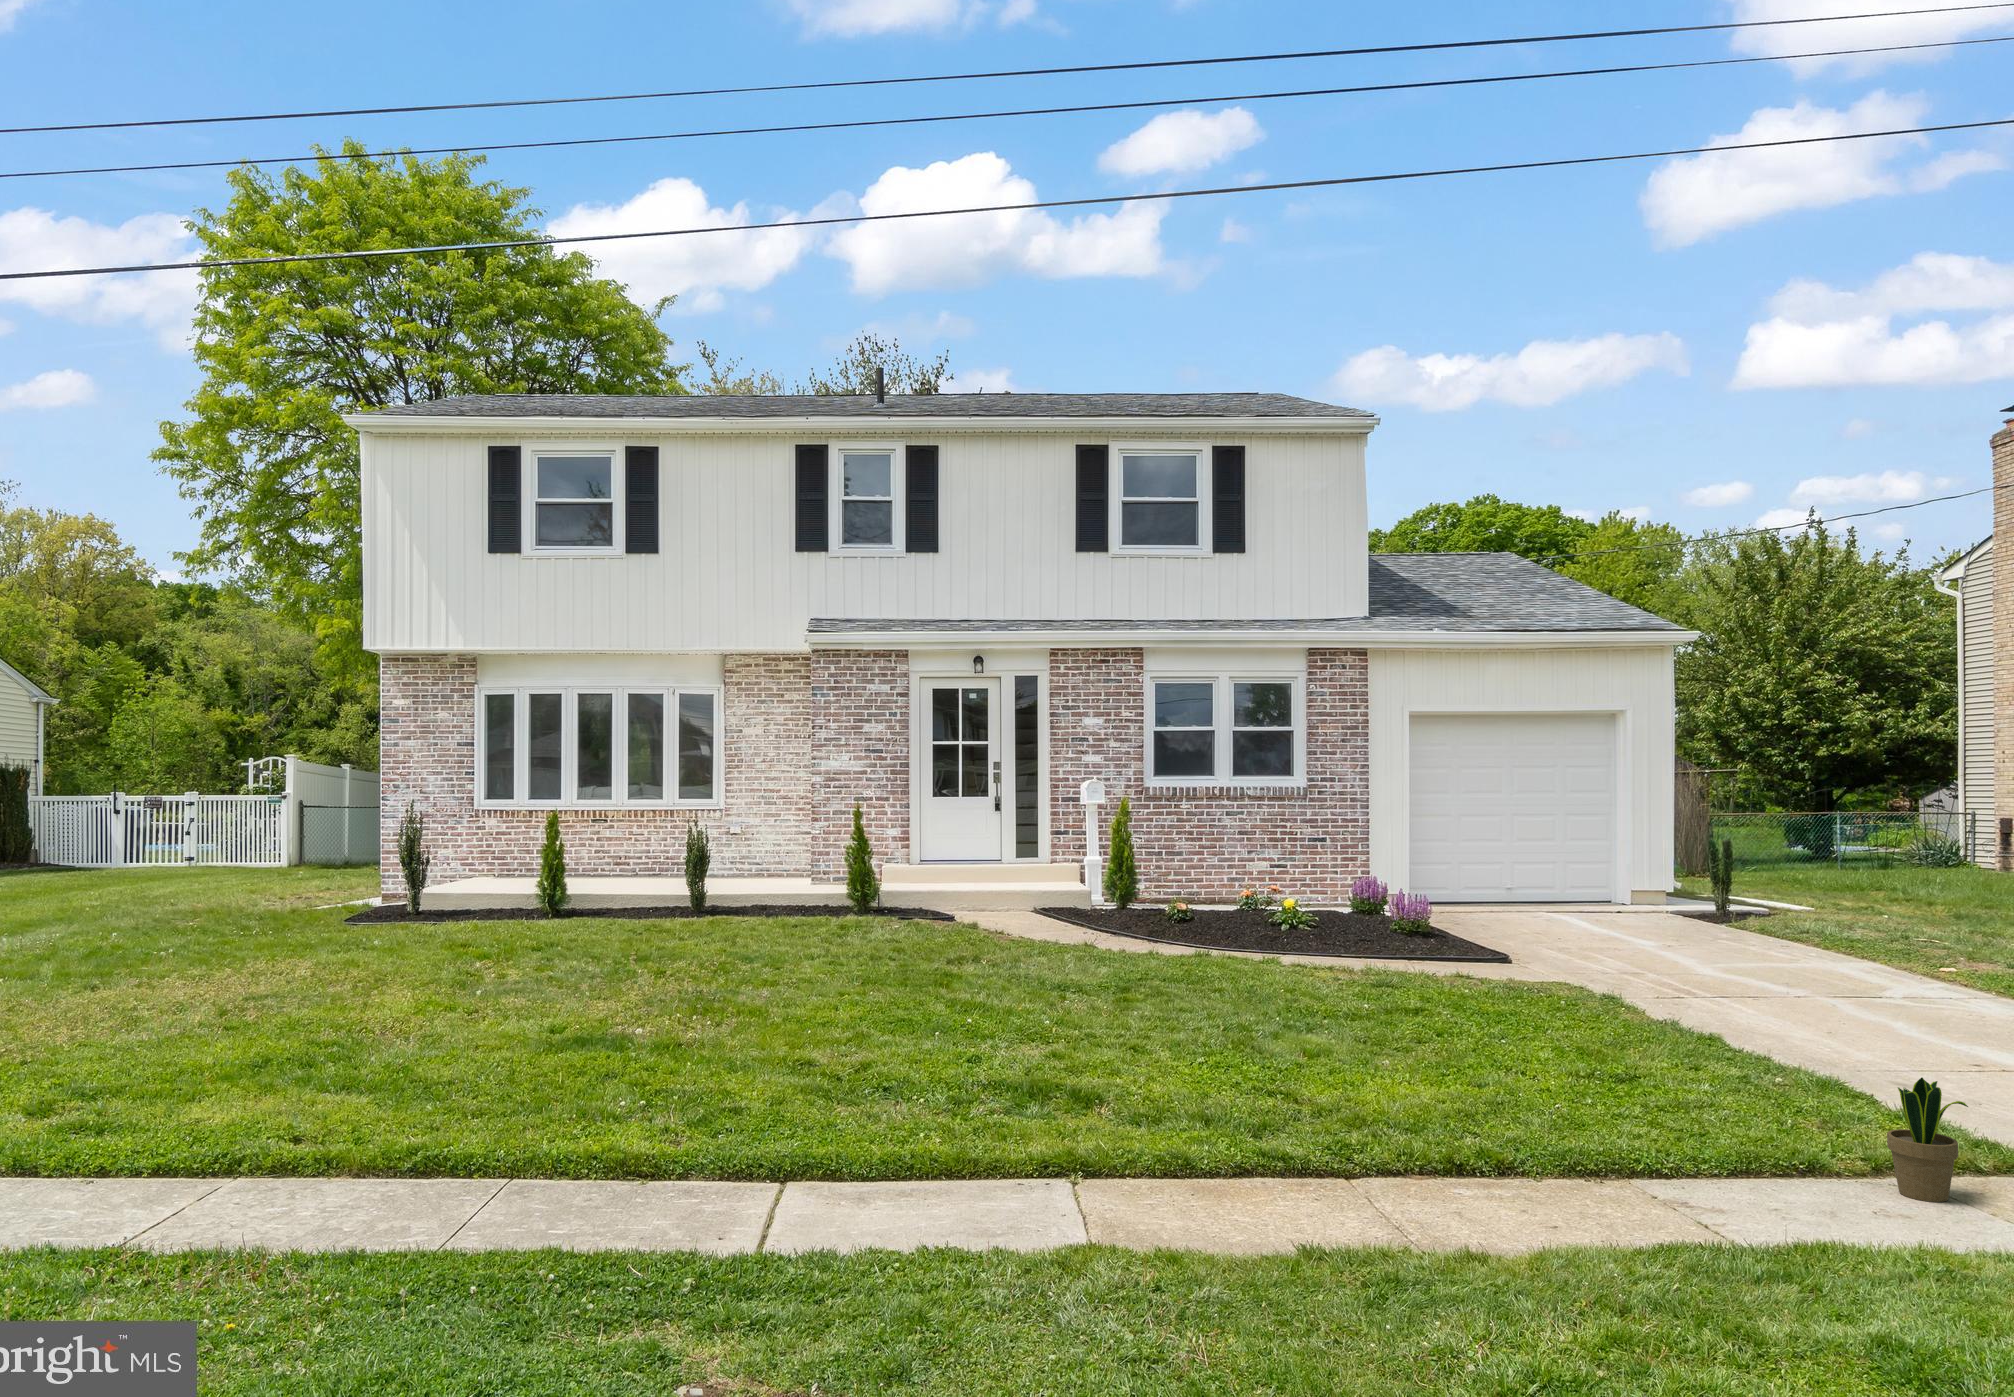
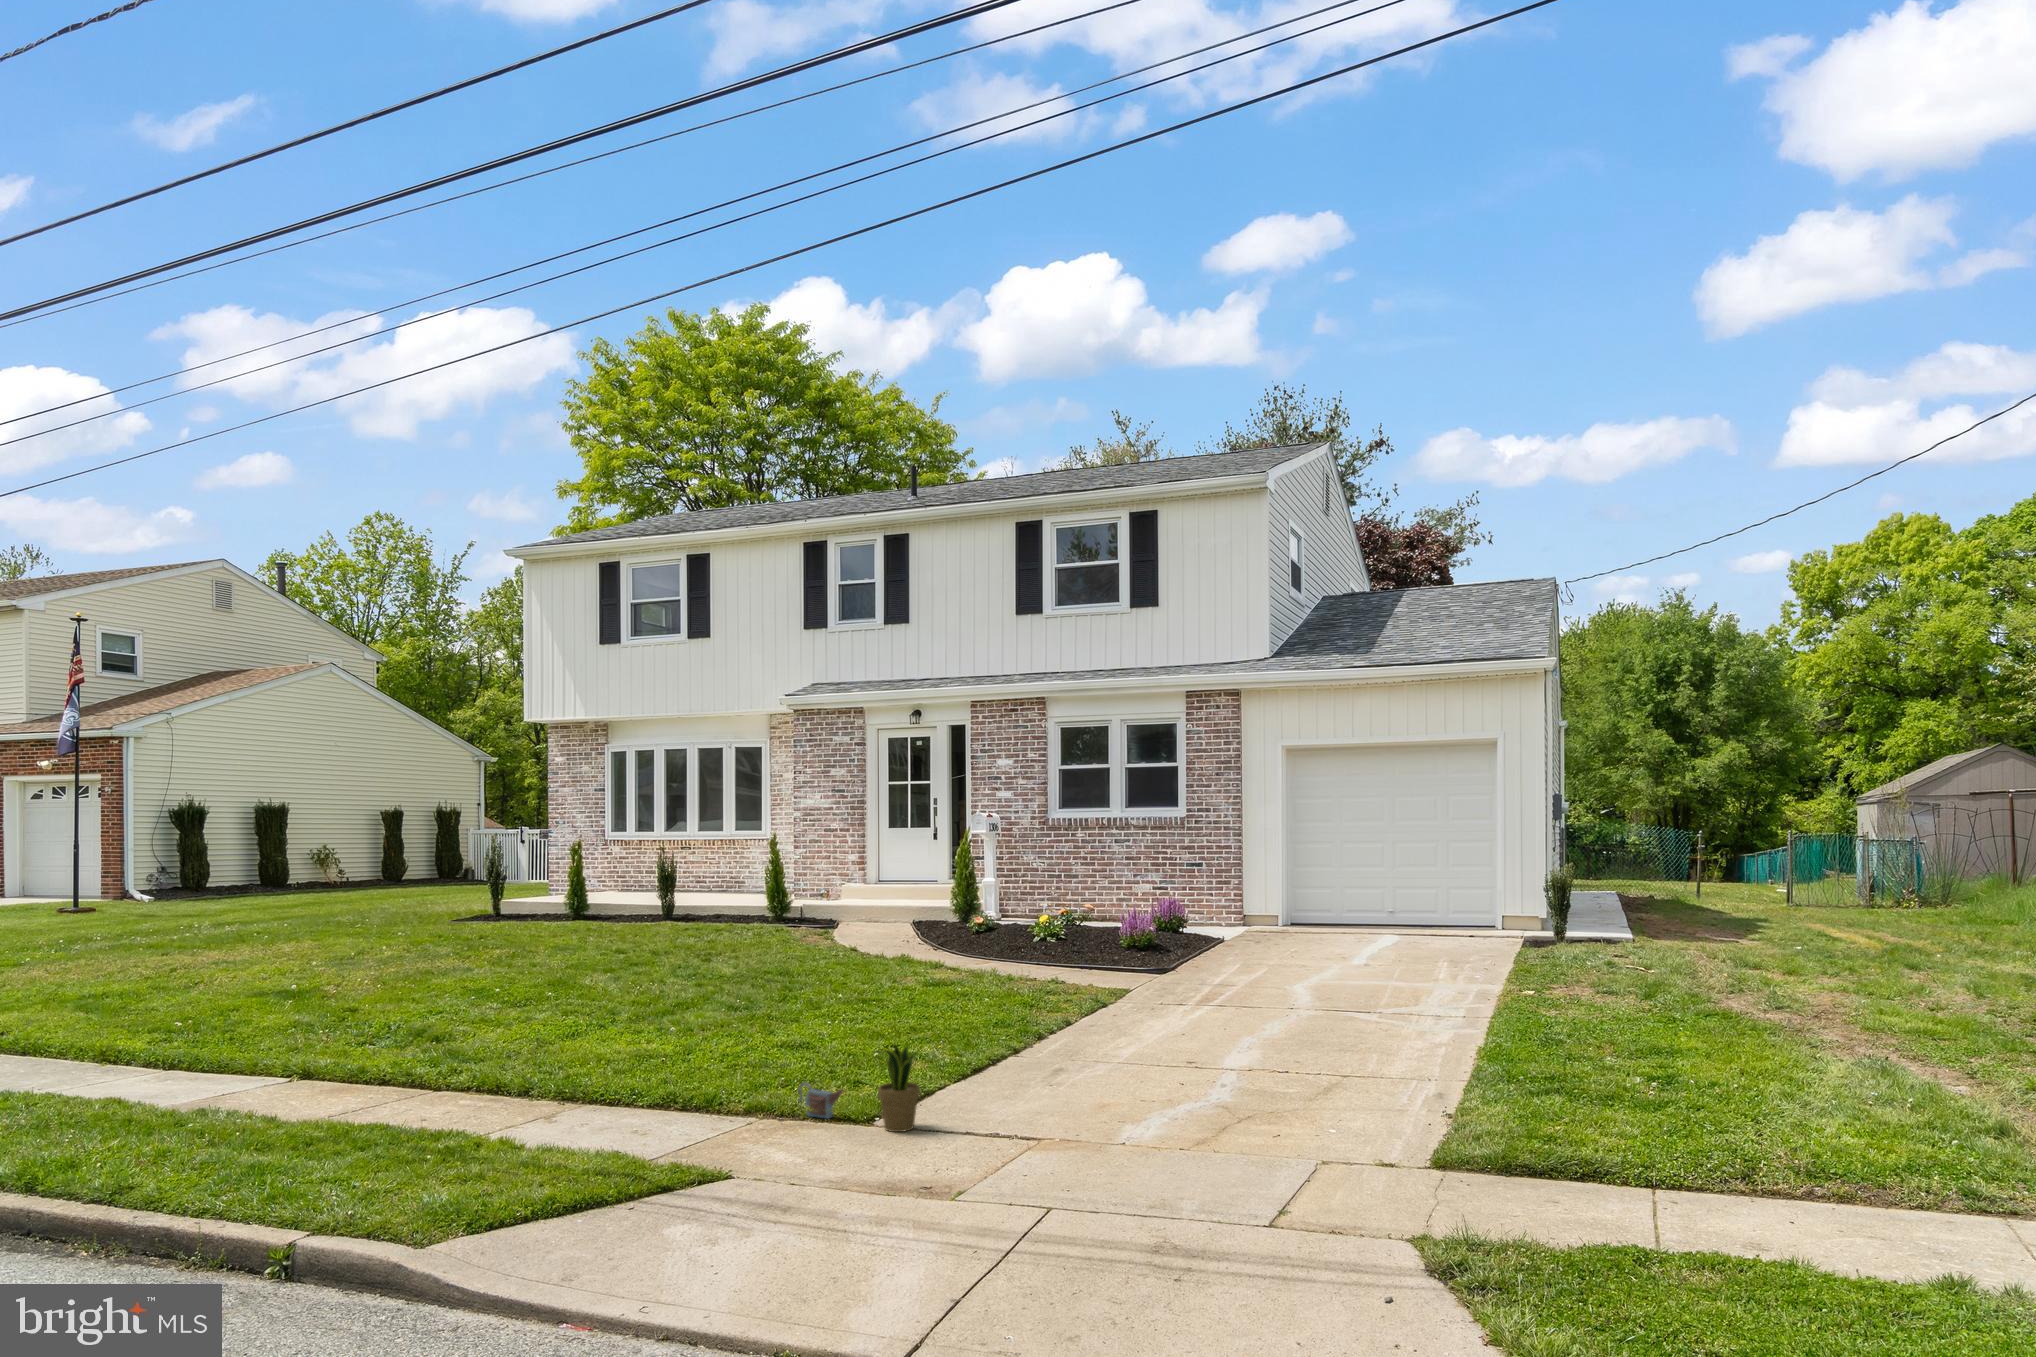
watering can: none [1724,1137,1813,1188] -> present [798,1082,844,1119]

